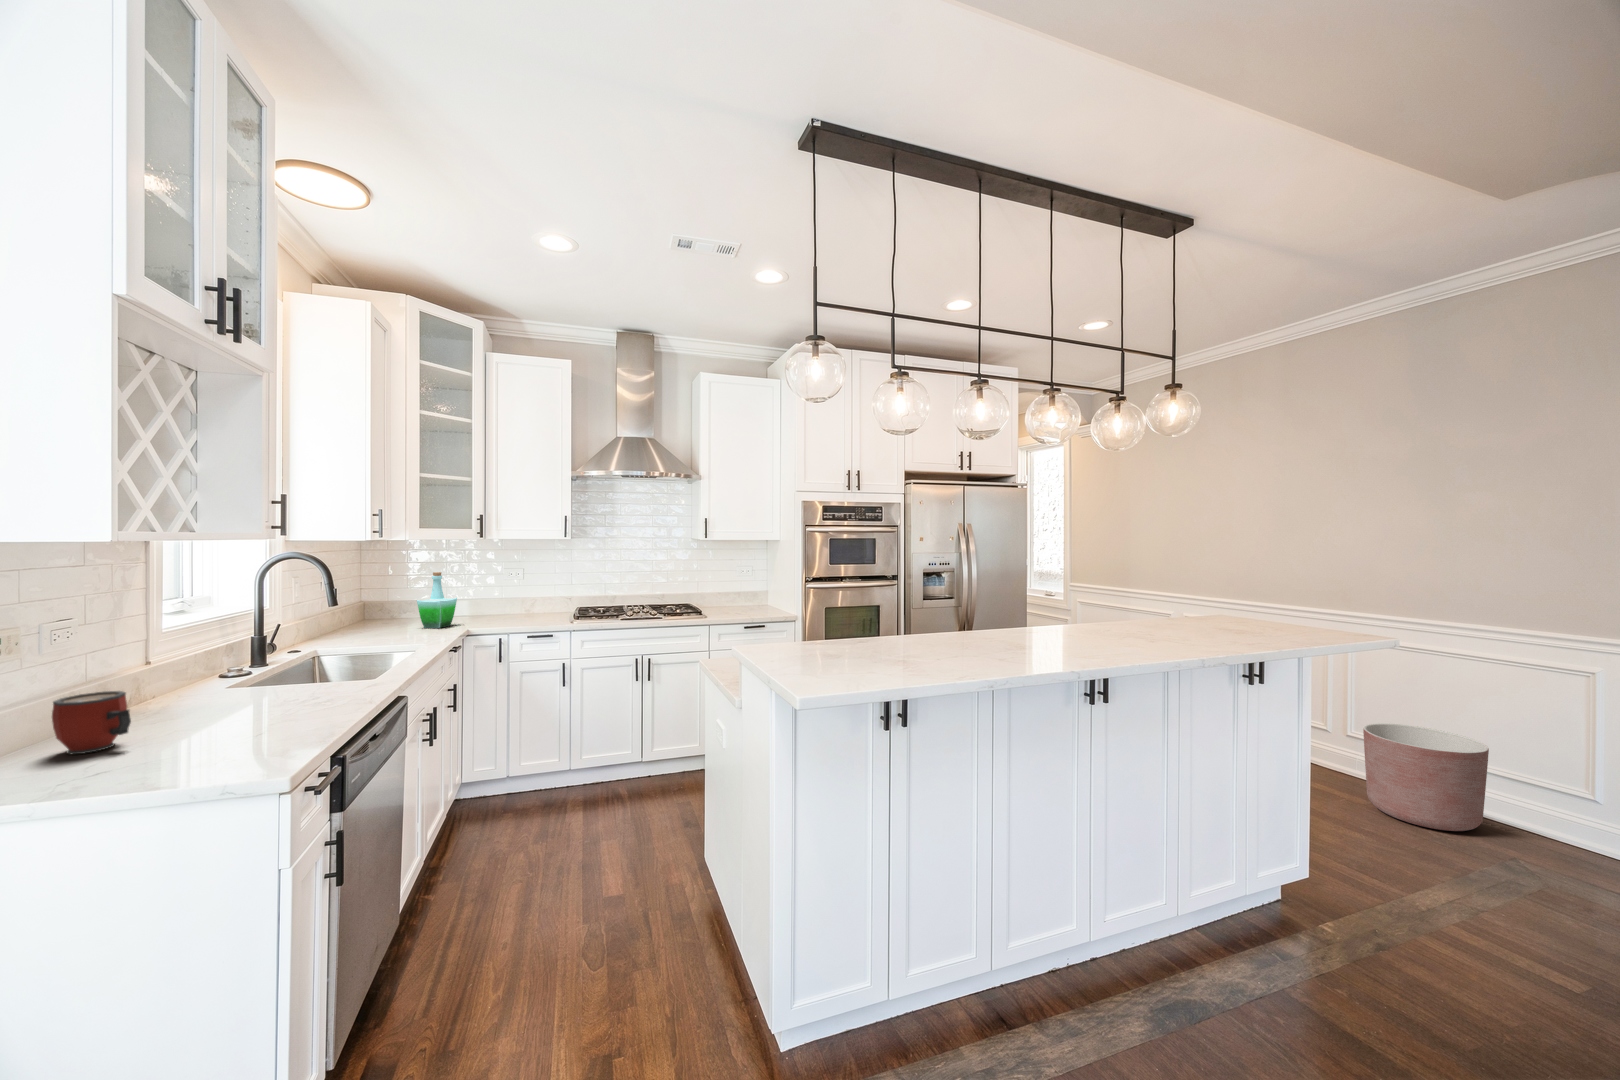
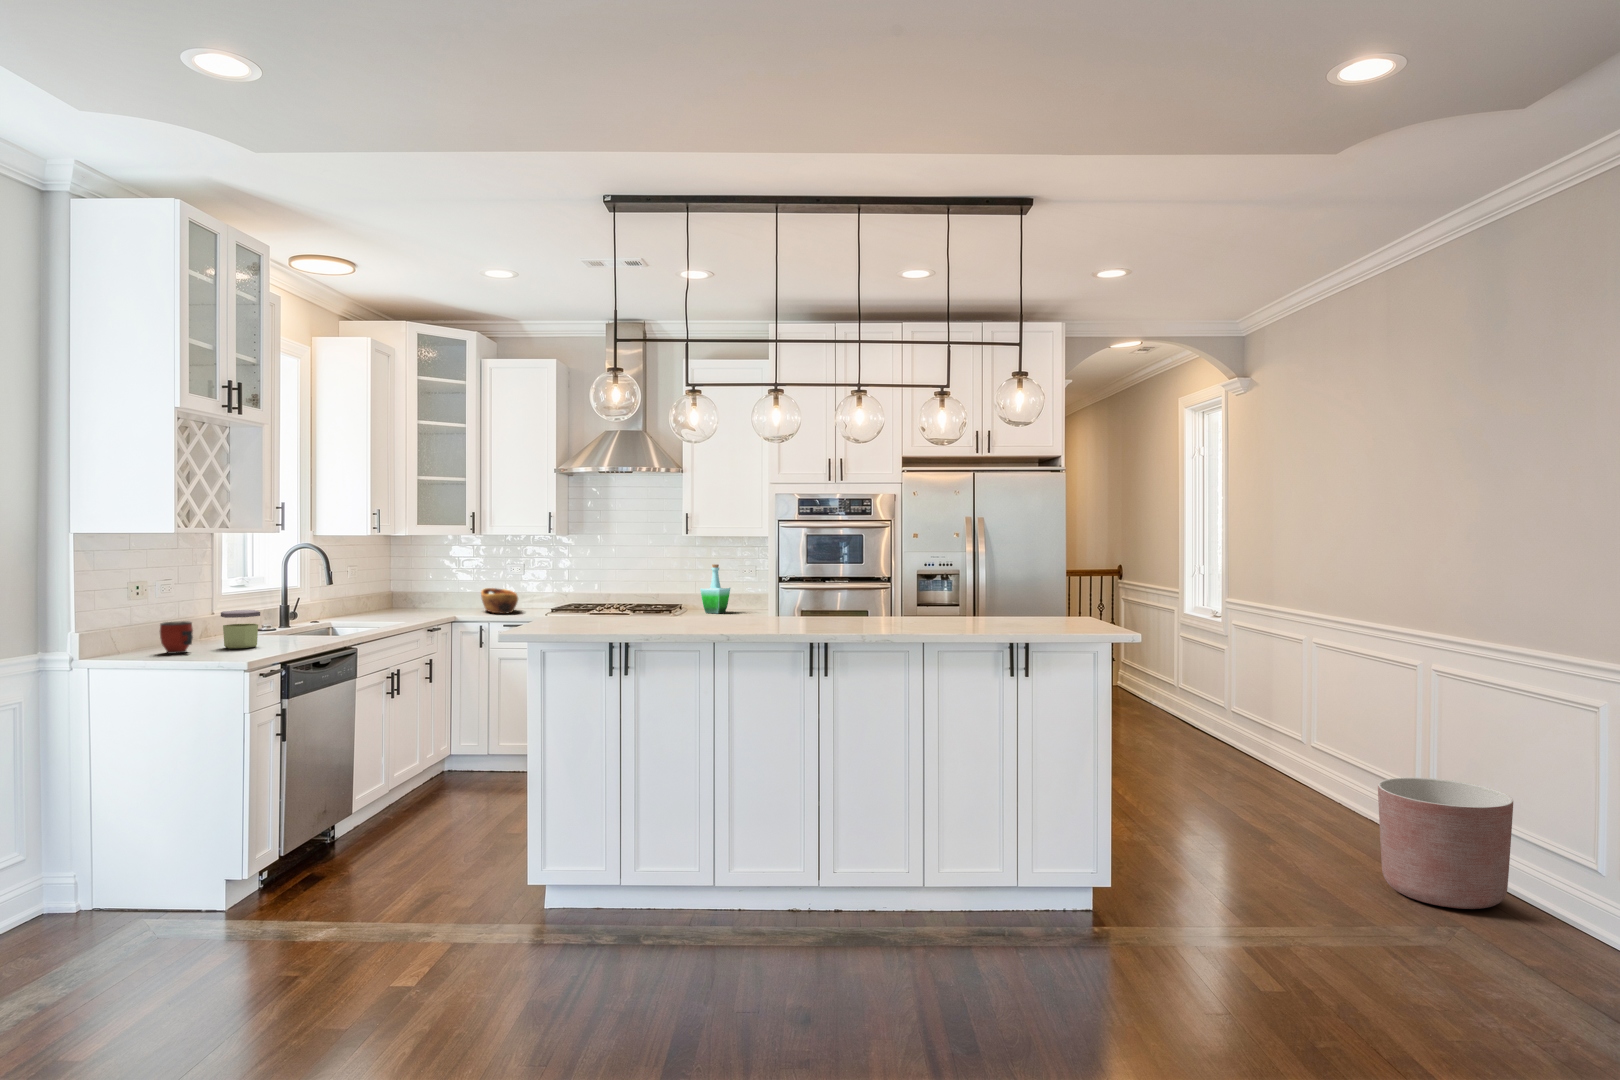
bottle: present [417,572,457,628] -> present [700,564,730,613]
wooden bowl: none [491,596,542,624] -> present [481,588,518,614]
jar: none [180,658,258,726] -> present [221,610,260,648]

